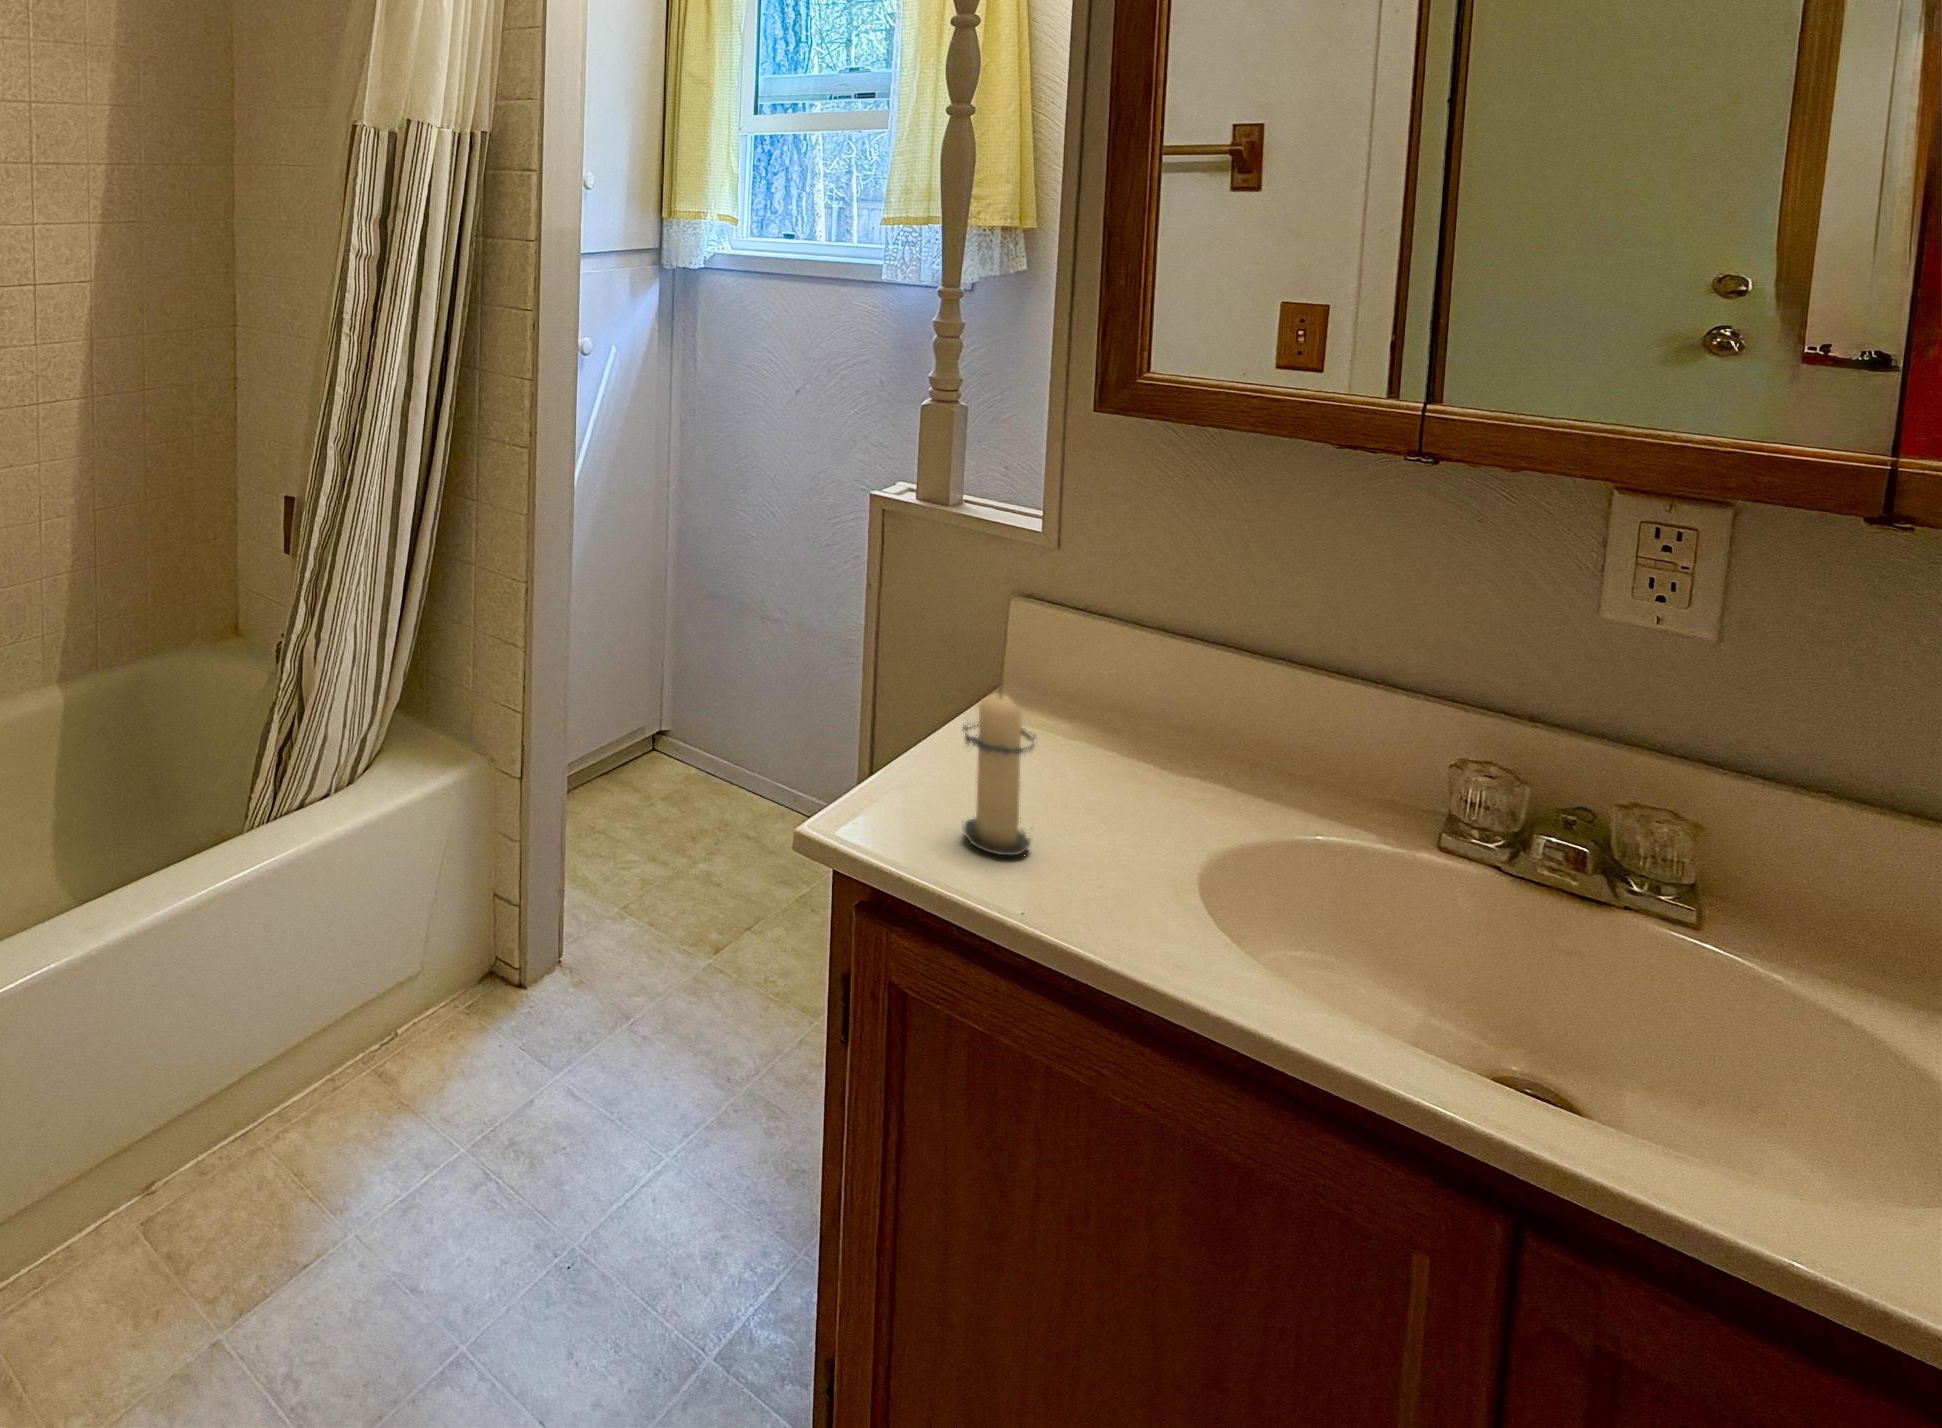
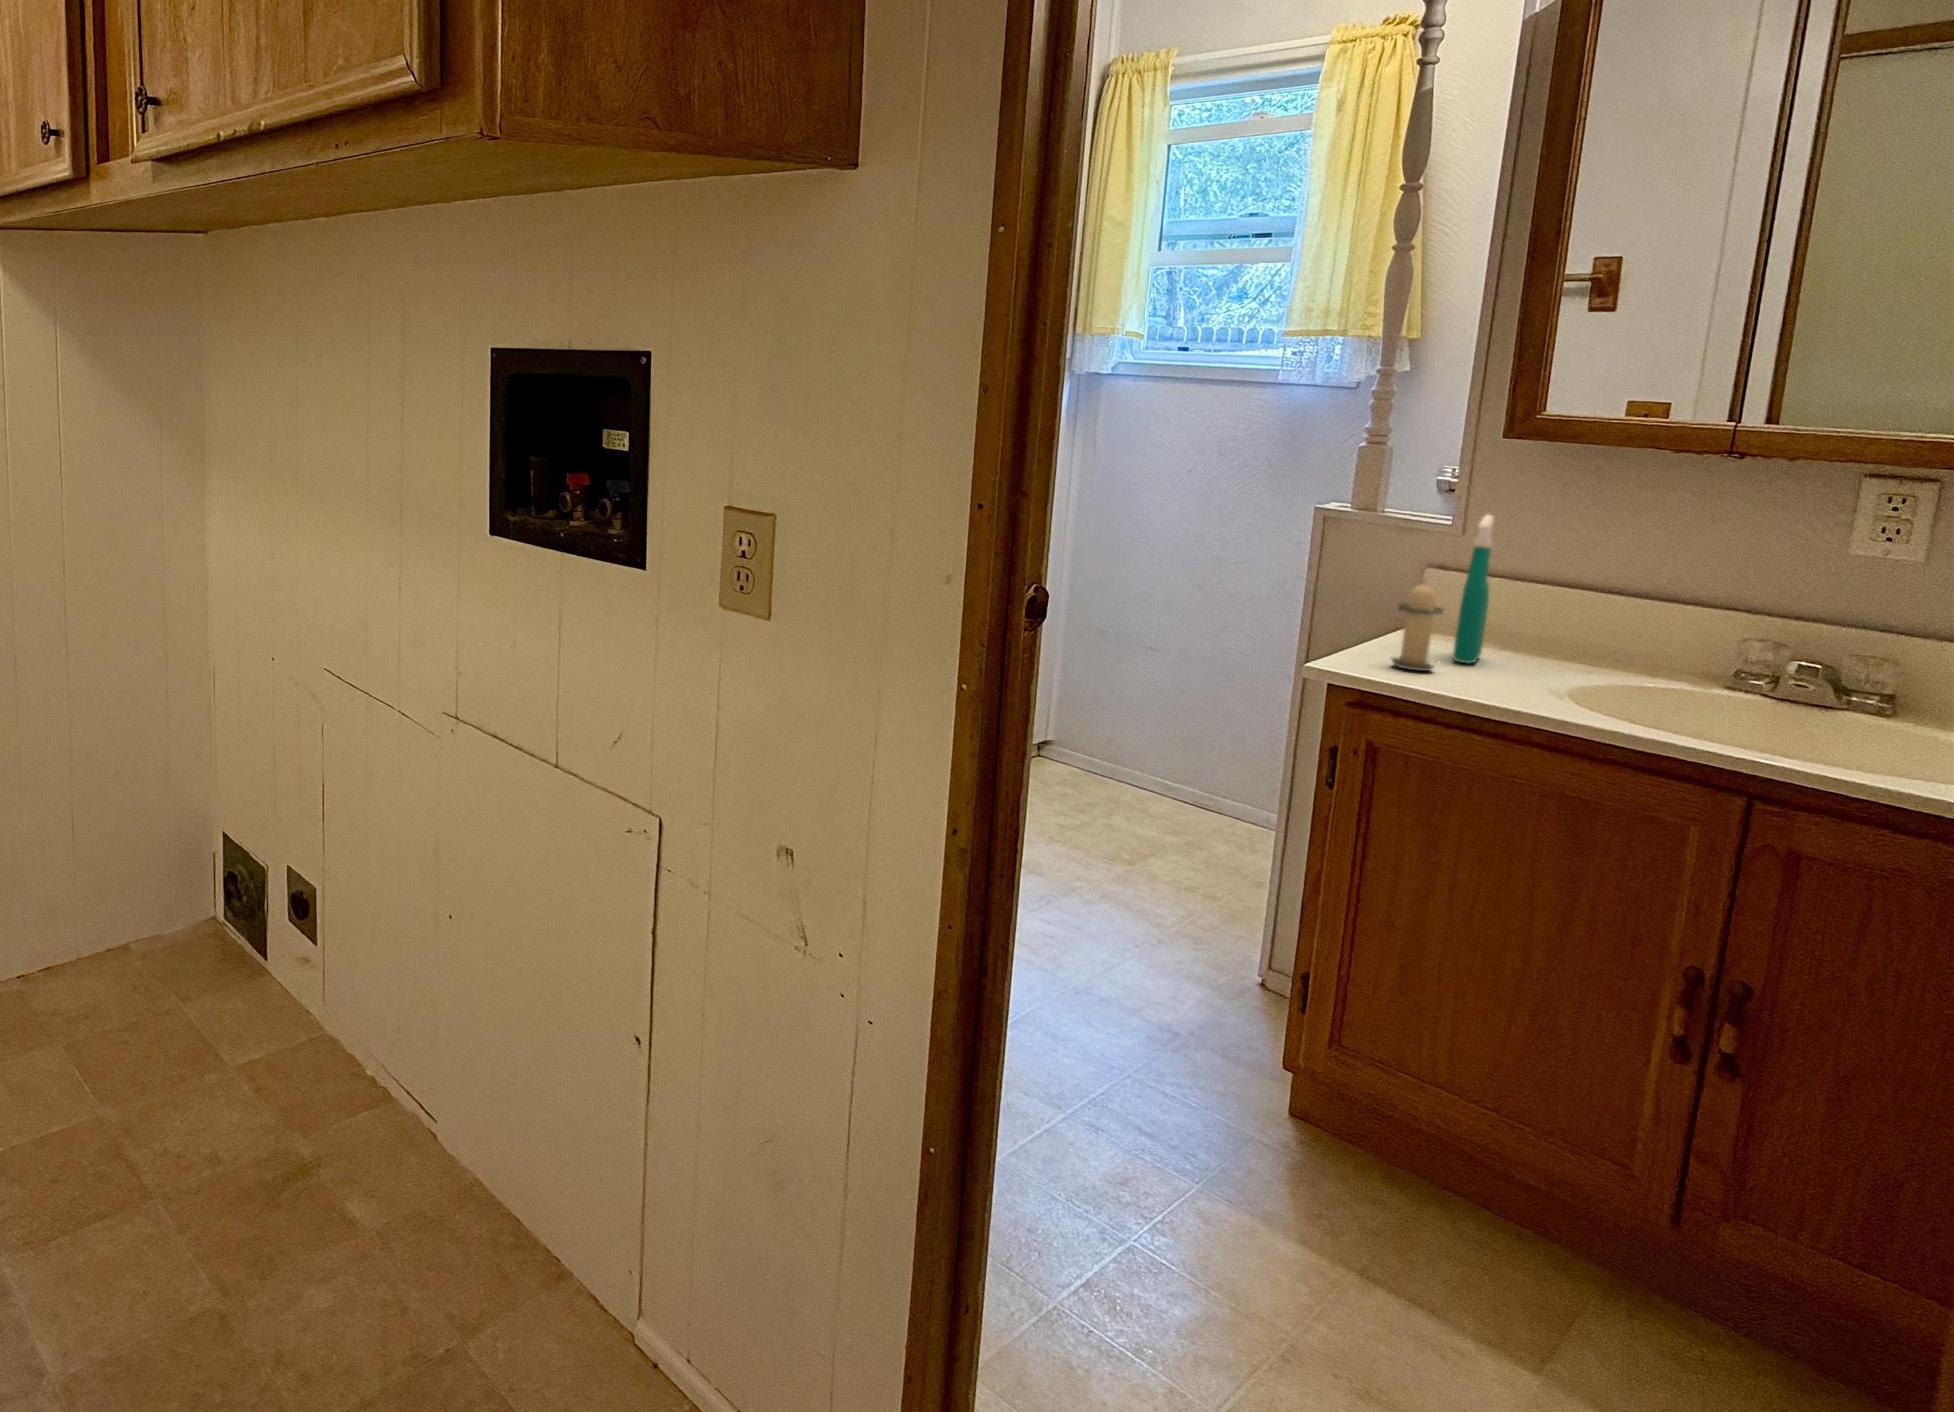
spray bottle: none [1067,547,1117,816] -> present [1453,515,1494,663]

